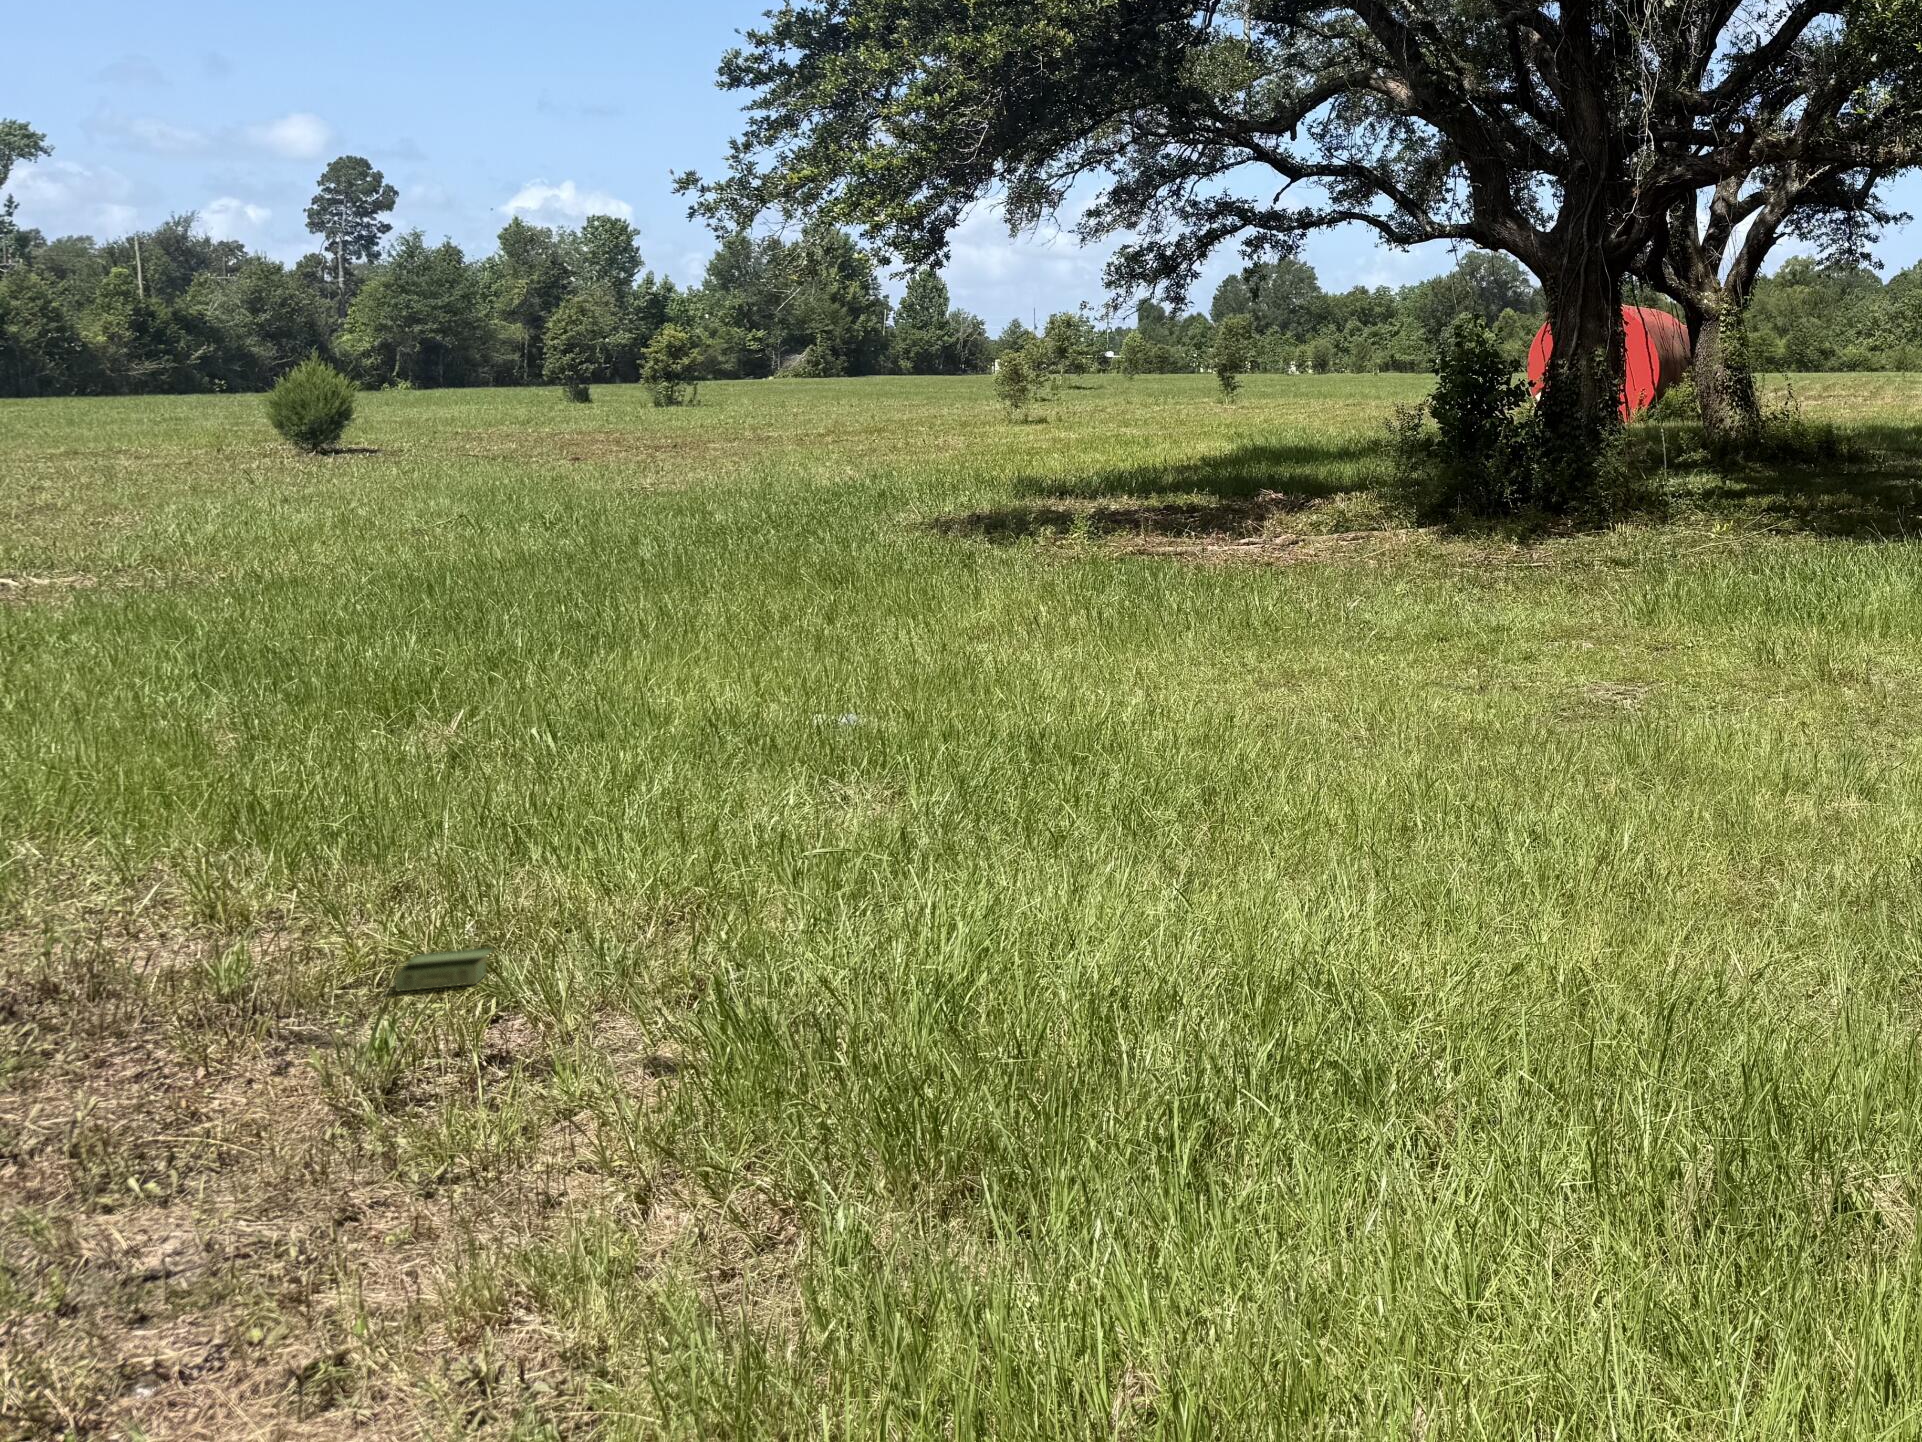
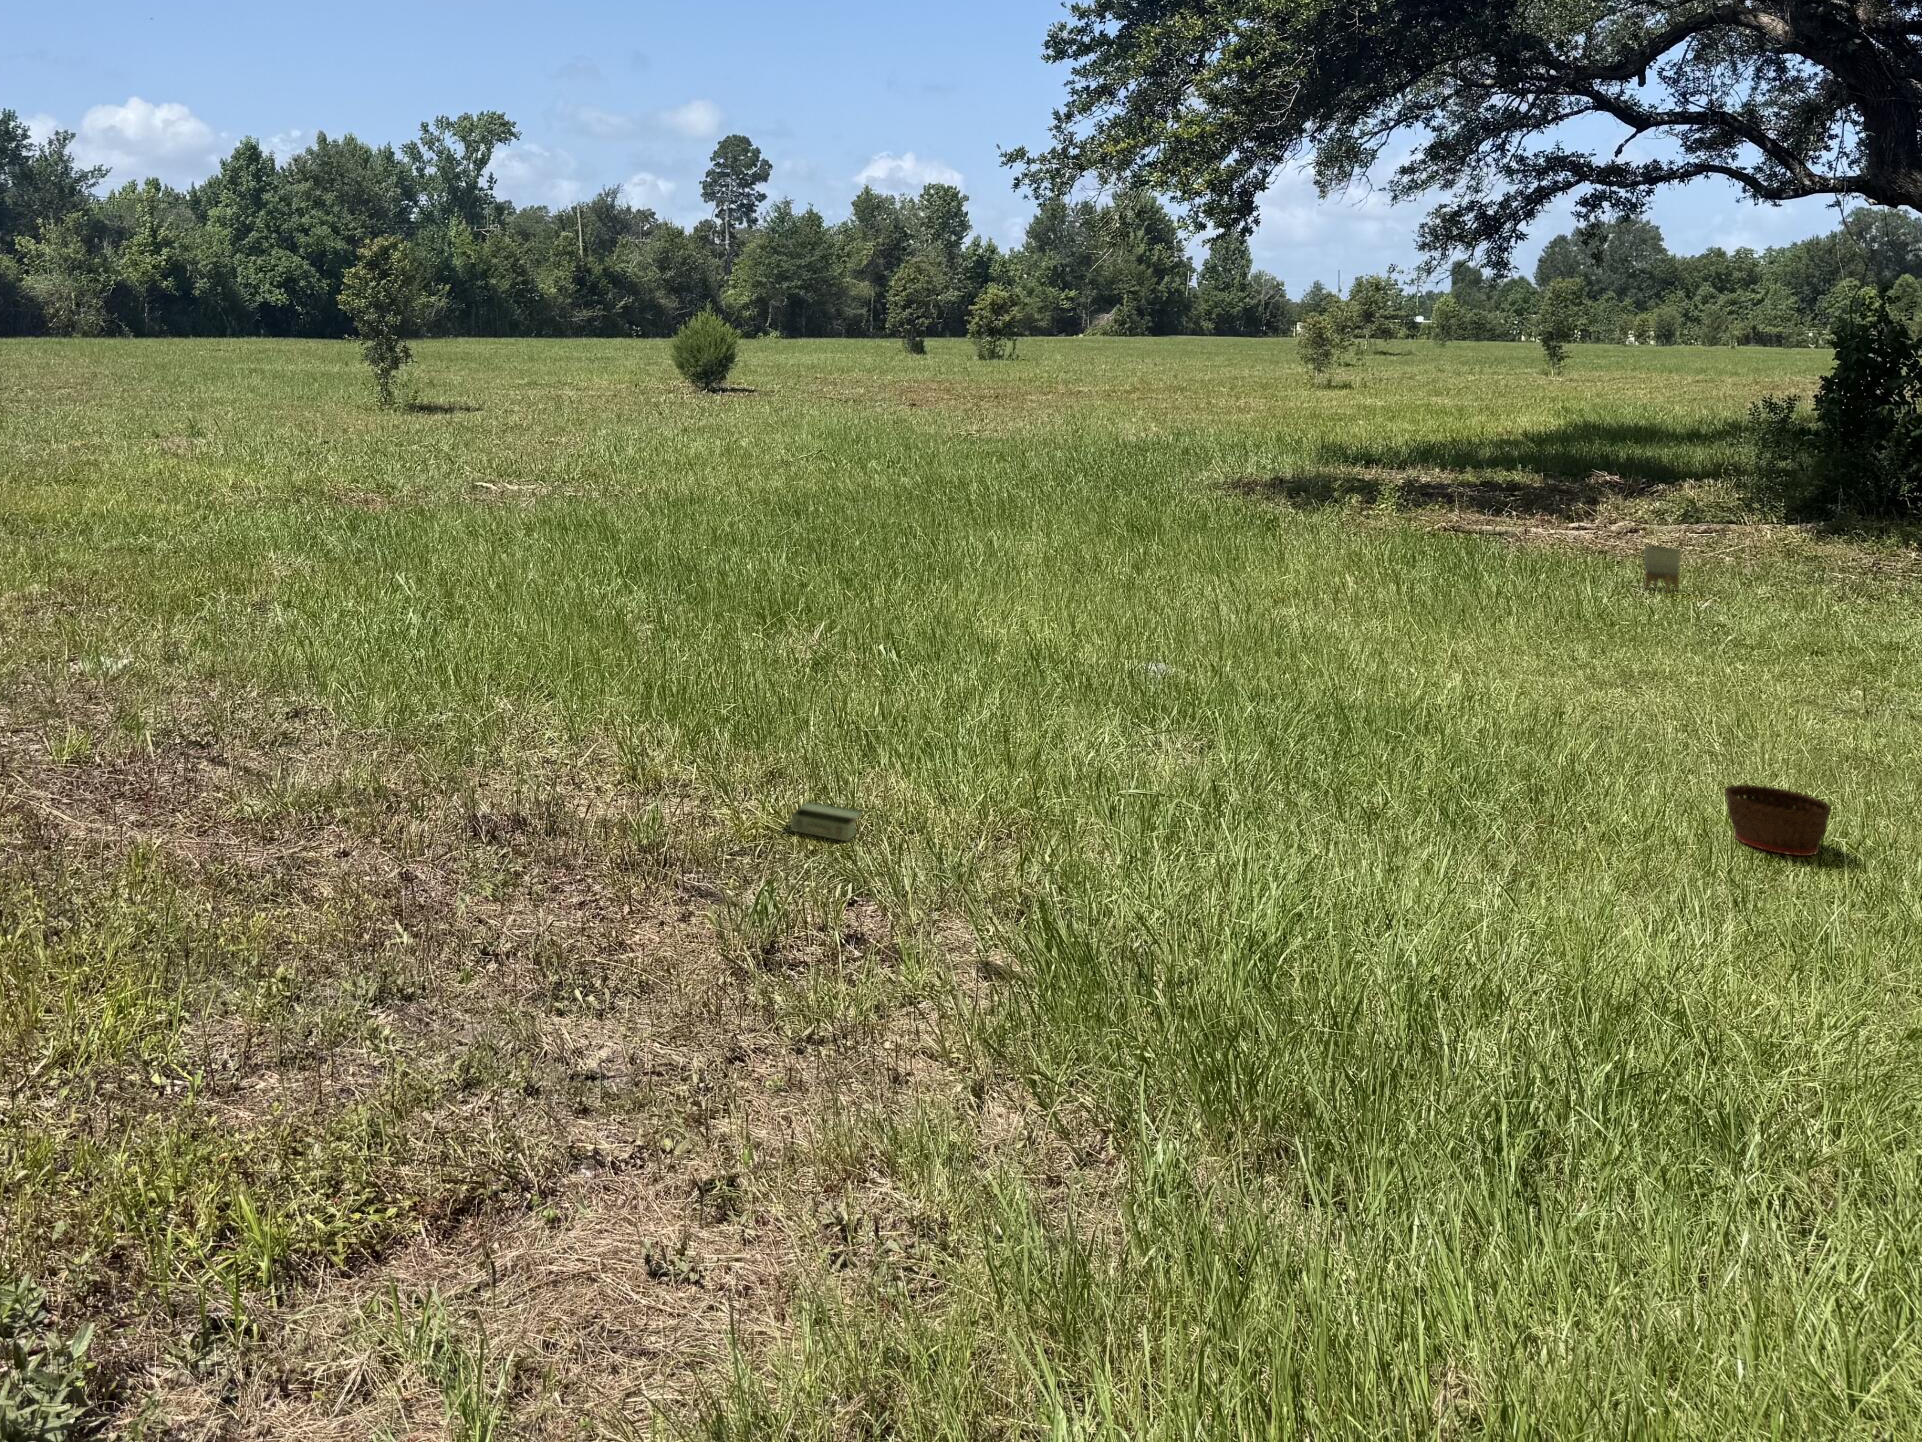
planter: none [1297,557,1324,596] -> present [1644,546,1680,592]
basket: none [1320,732,1389,784] -> present [1725,784,1831,856]

